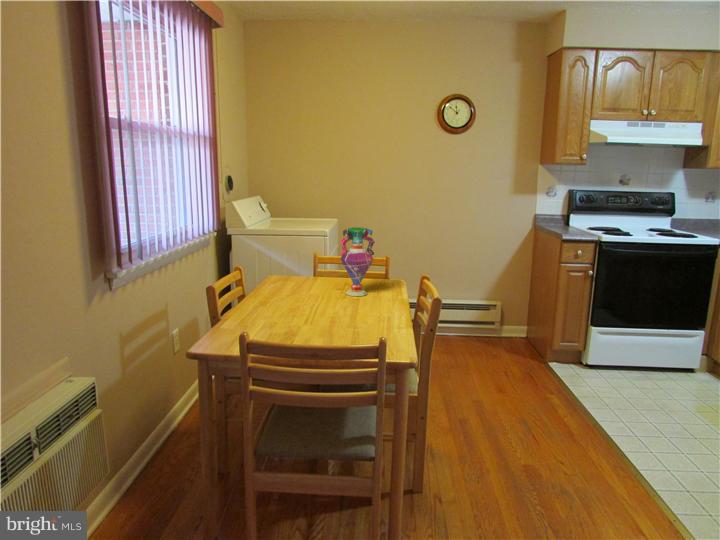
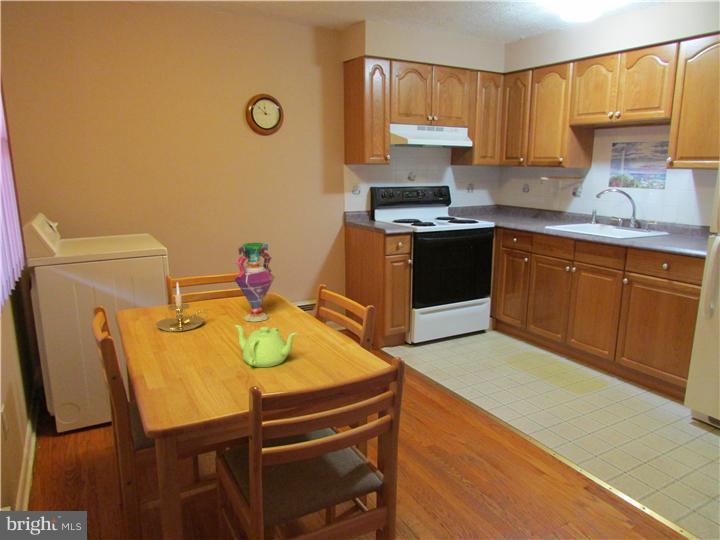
candle holder: none [277,253,319,293] -> present [156,282,209,332]
teapot: none [299,289,340,327] -> present [235,325,297,367]

